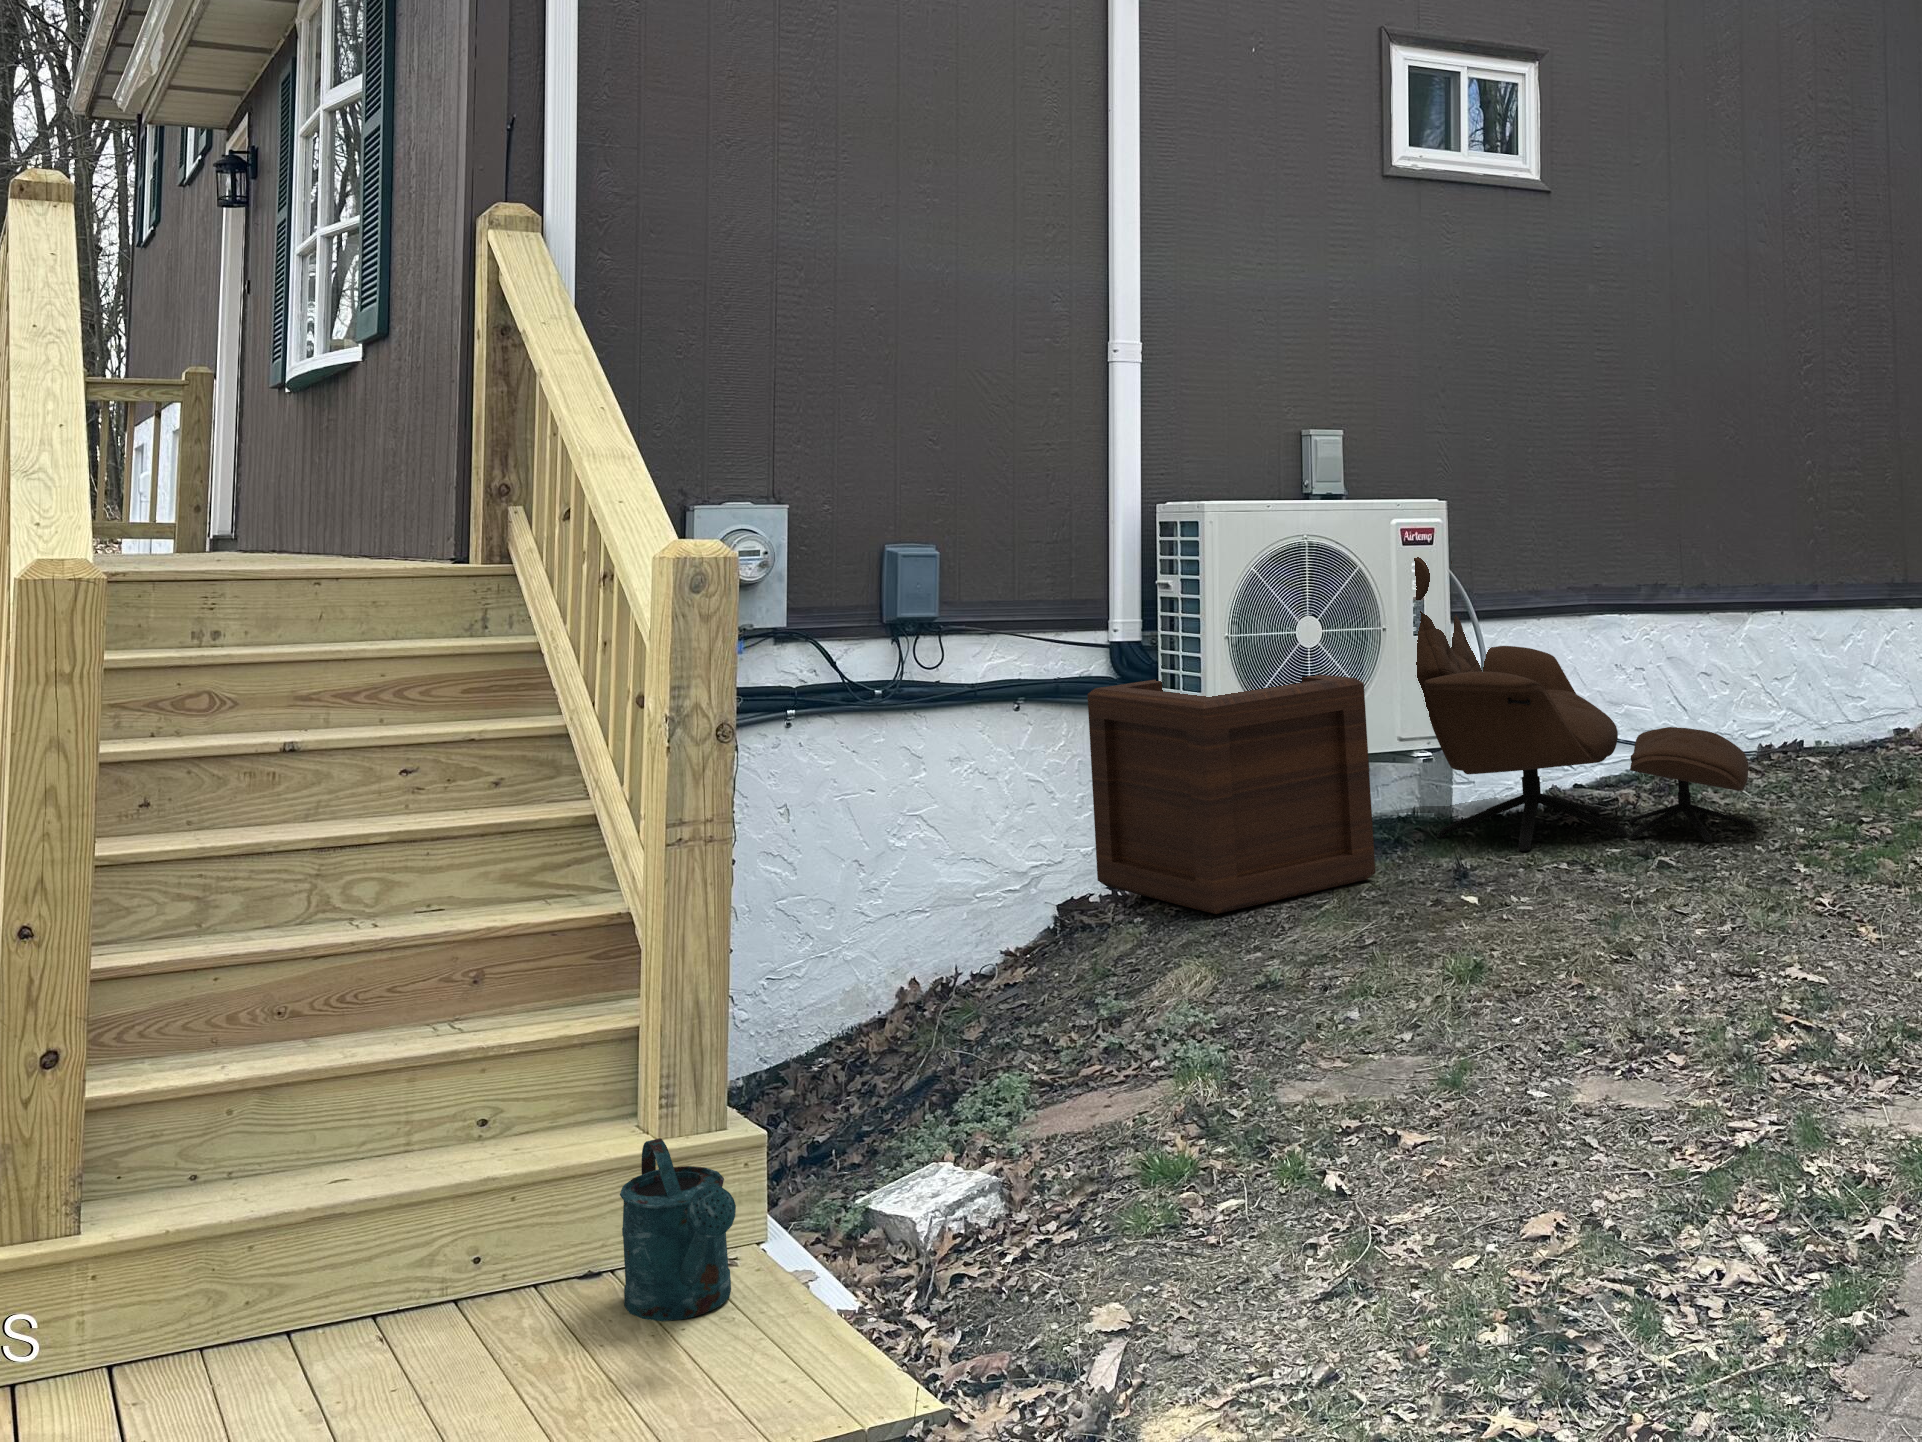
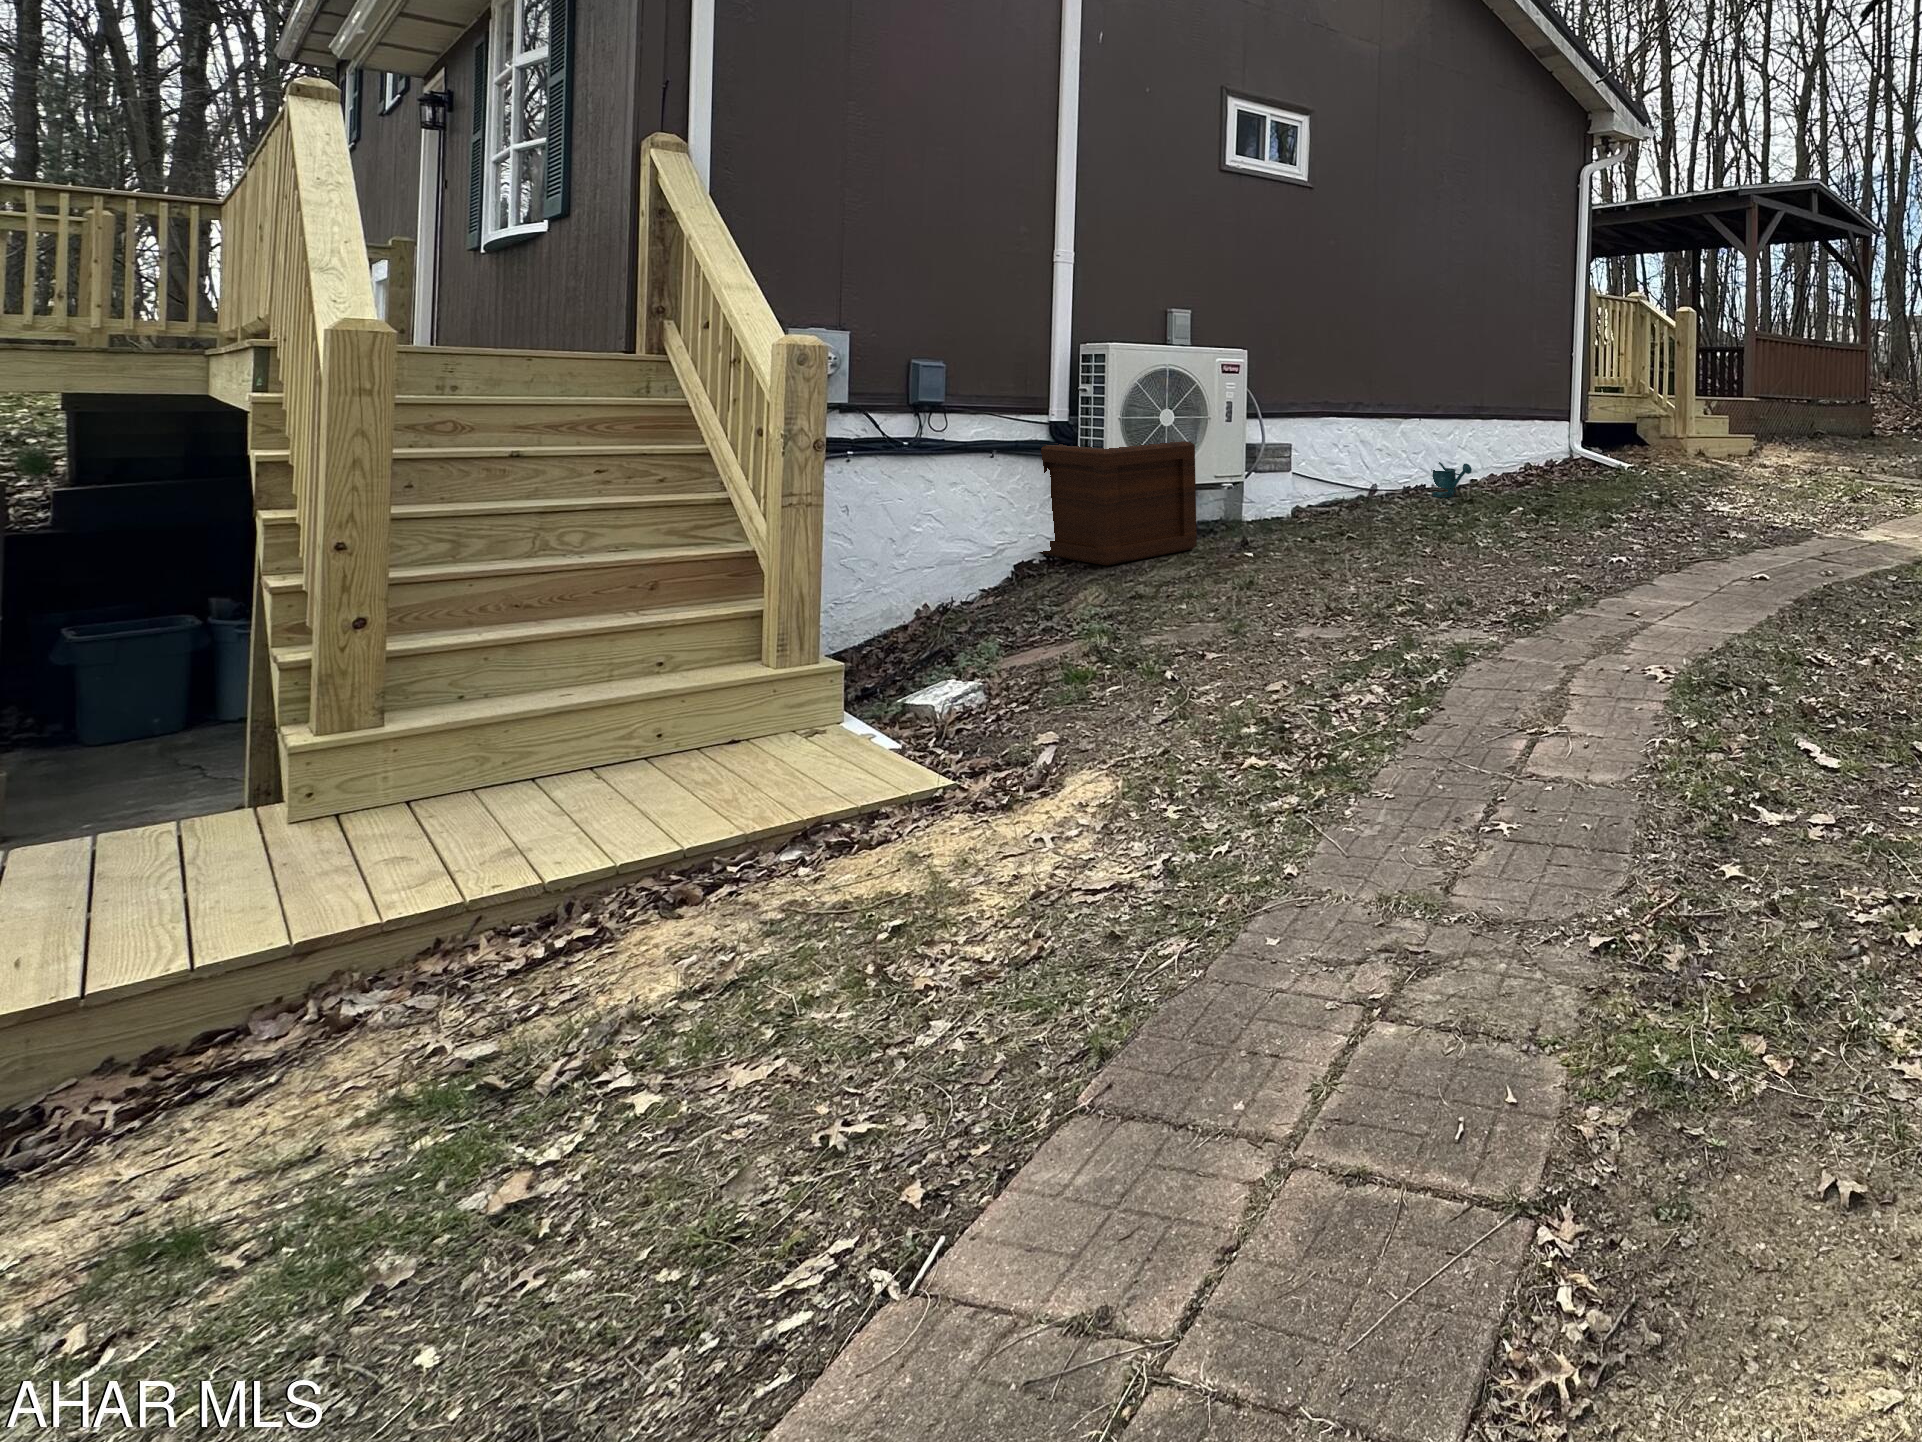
lounge chair: present [1414,557,1756,851] -> none [1215,370,1398,536]
watering can: present [620,1138,736,1321] -> present [1432,462,1472,497]

